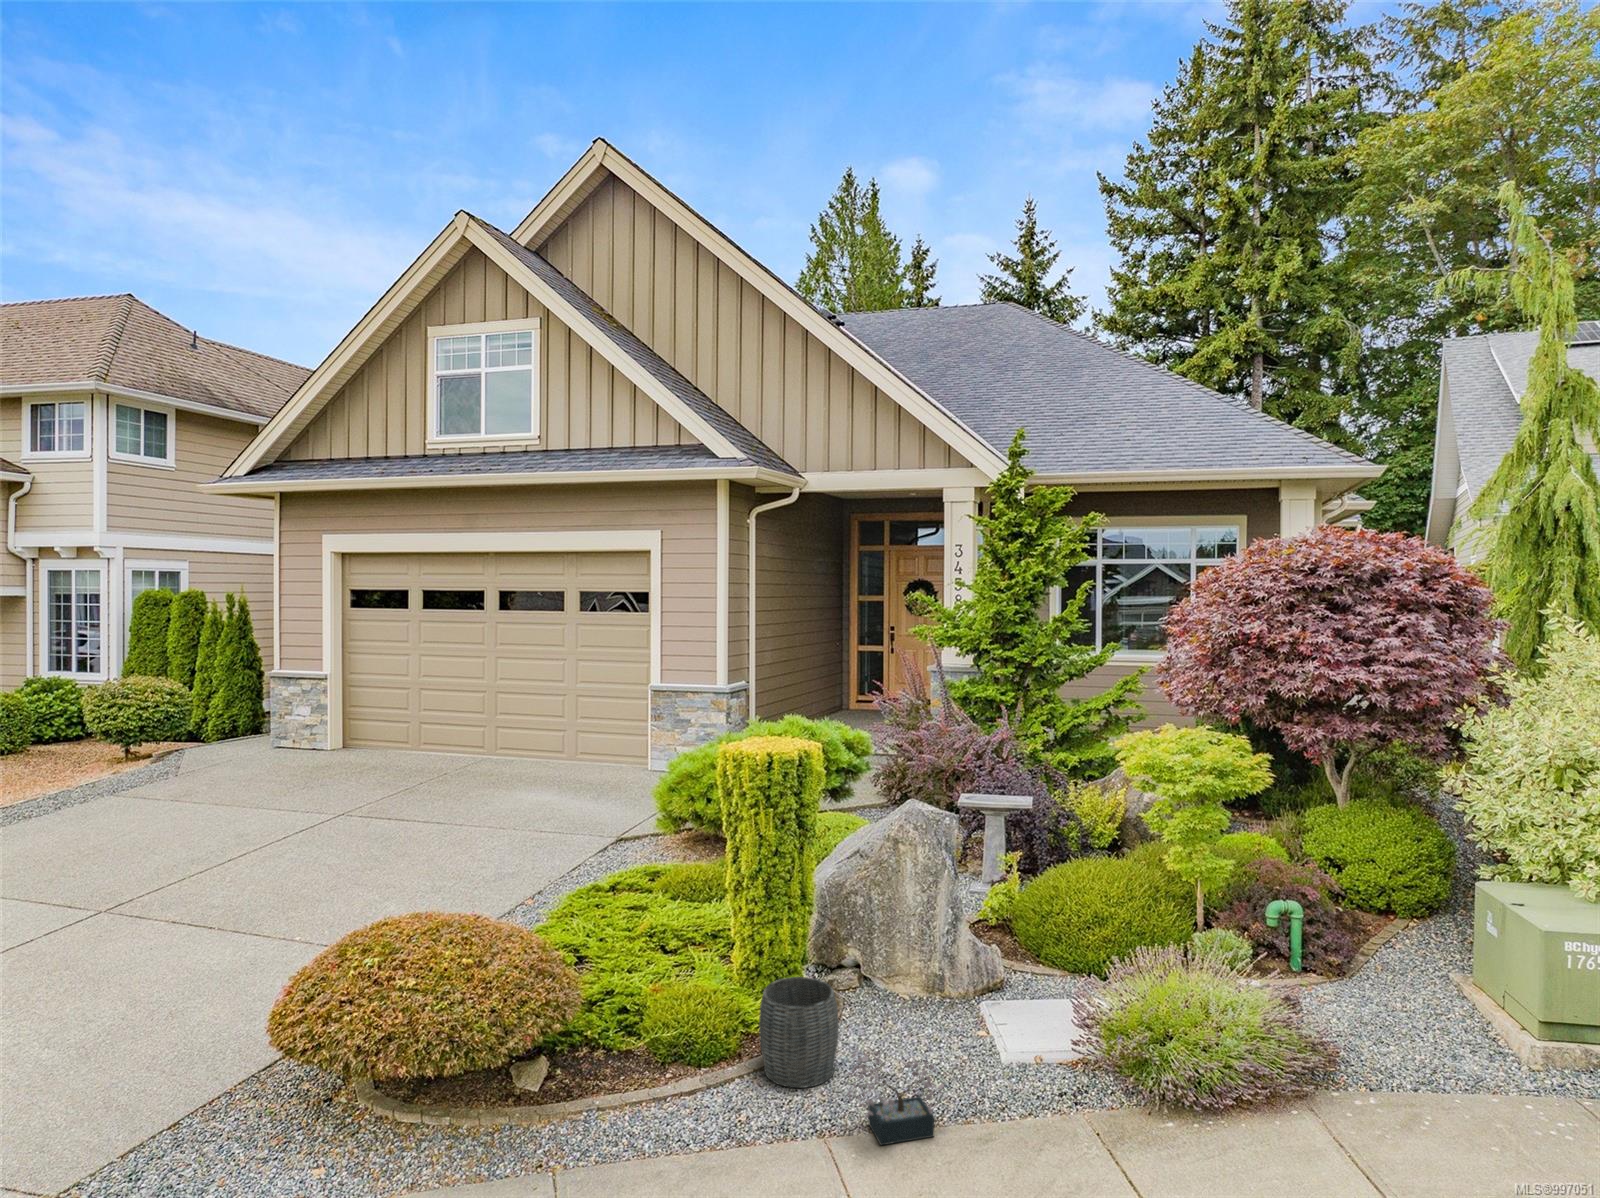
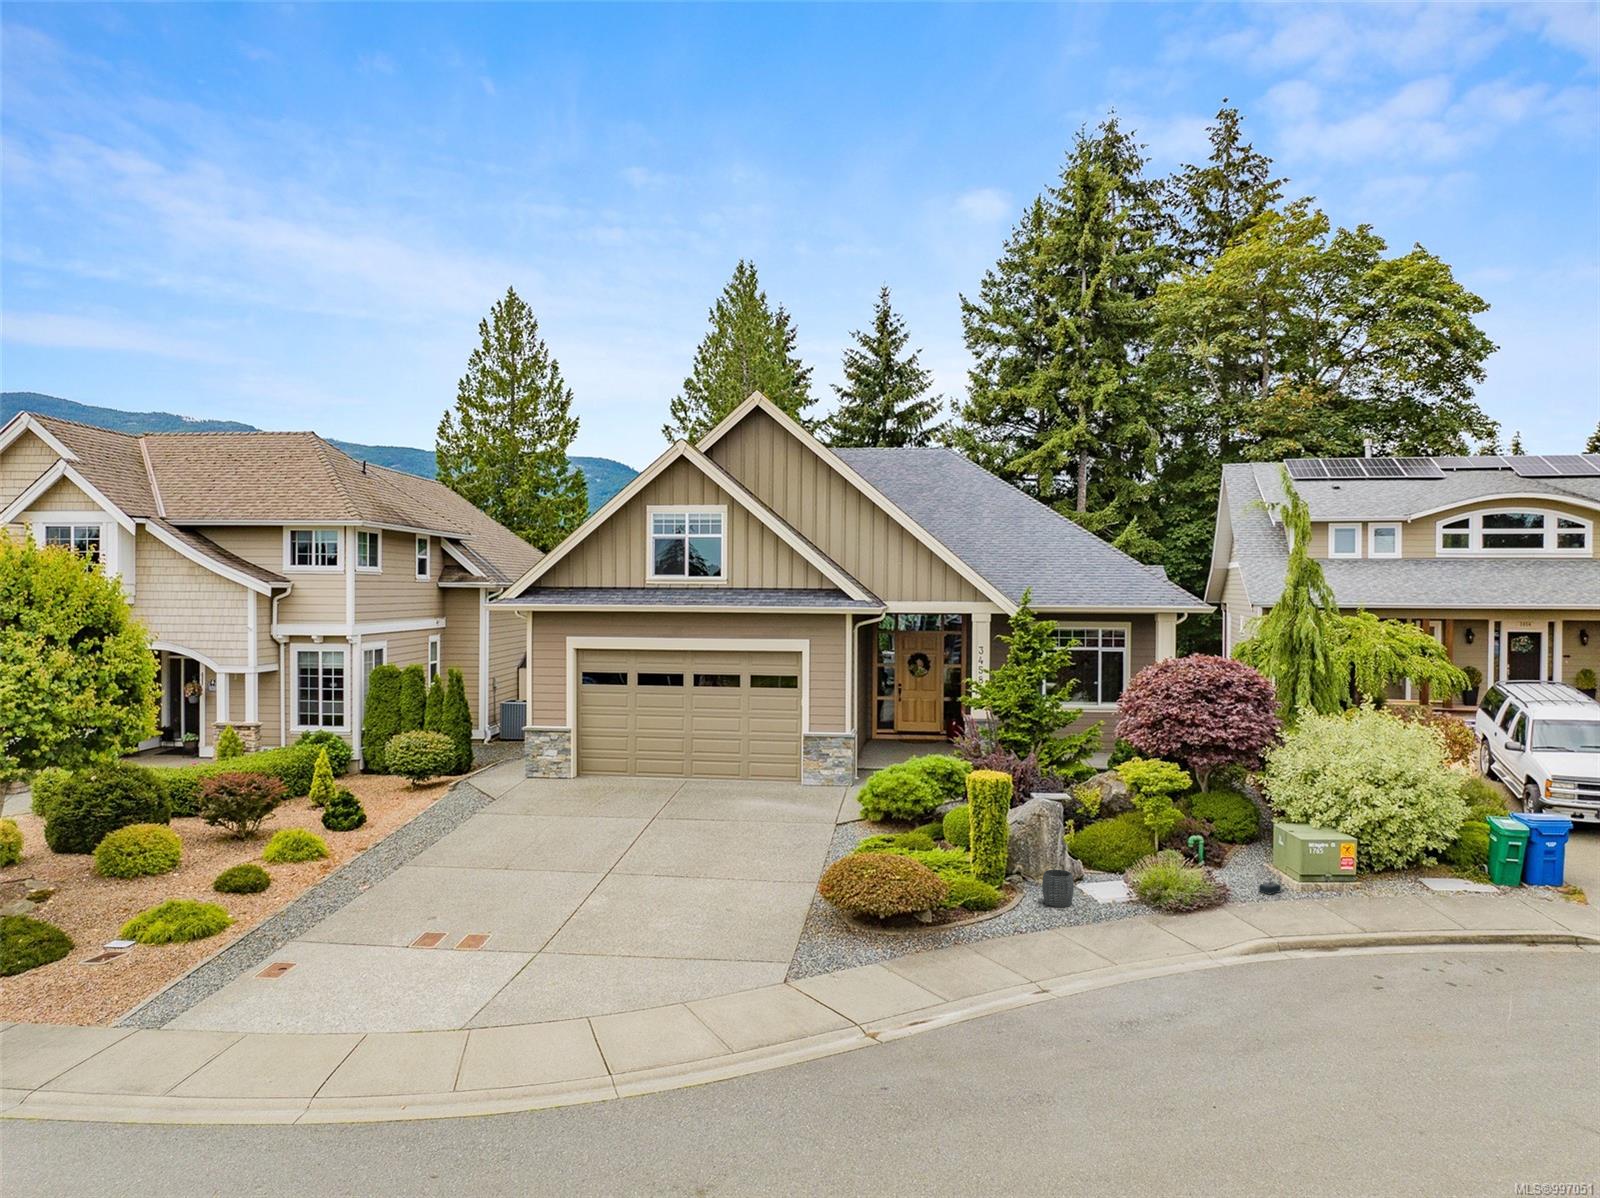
decorative plant: present [847,1049,944,1145] -> present [1255,867,1281,894]

